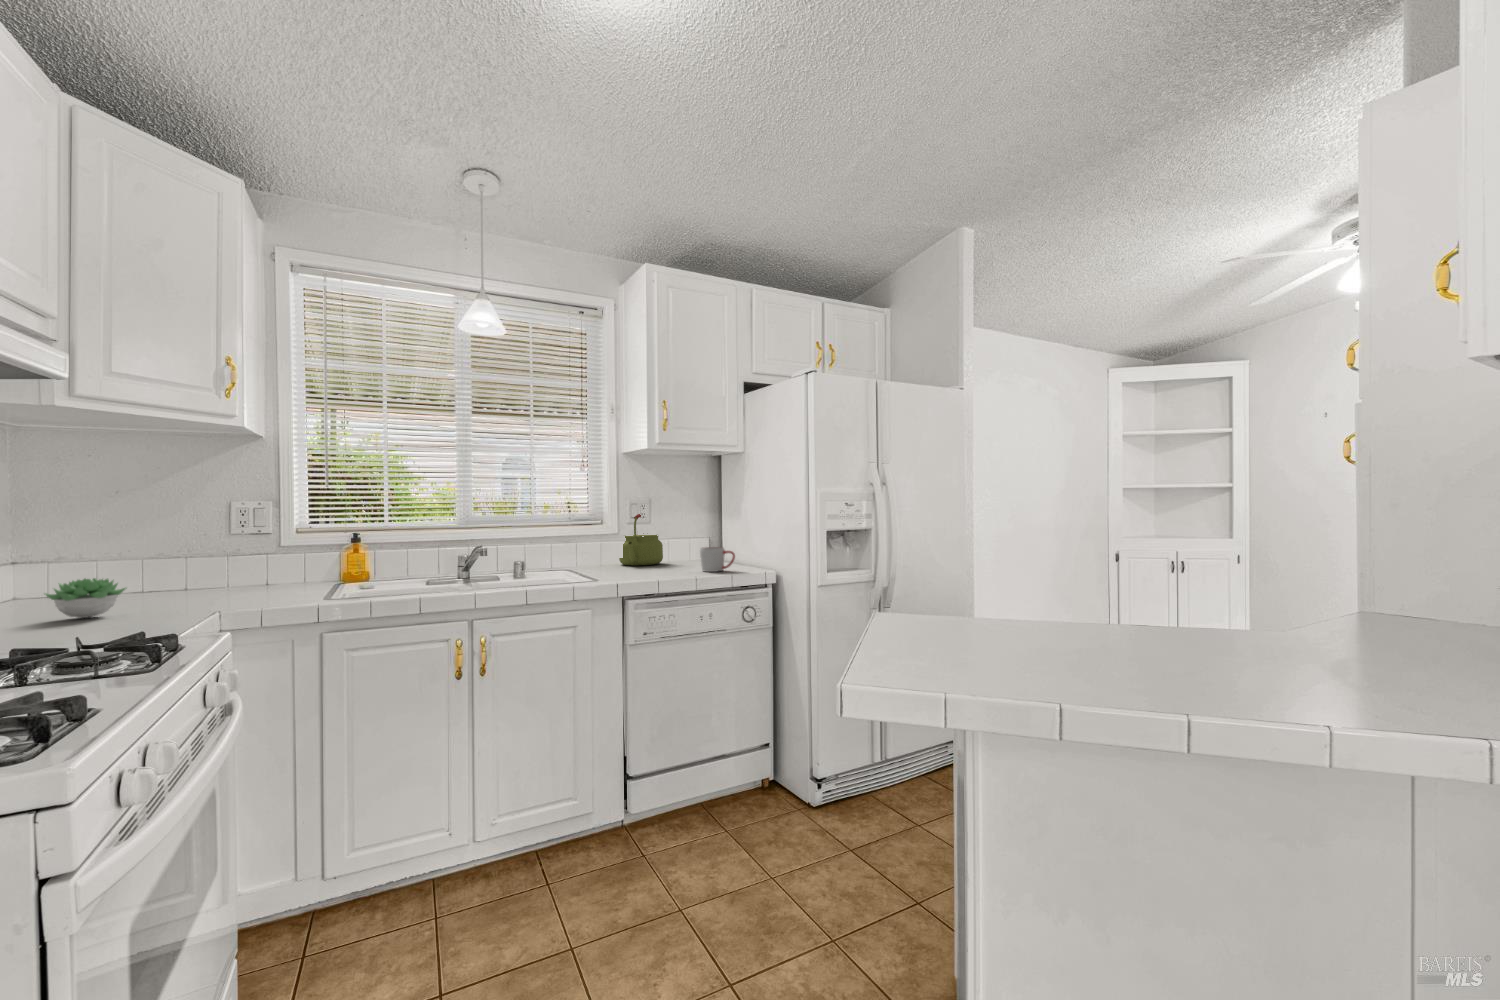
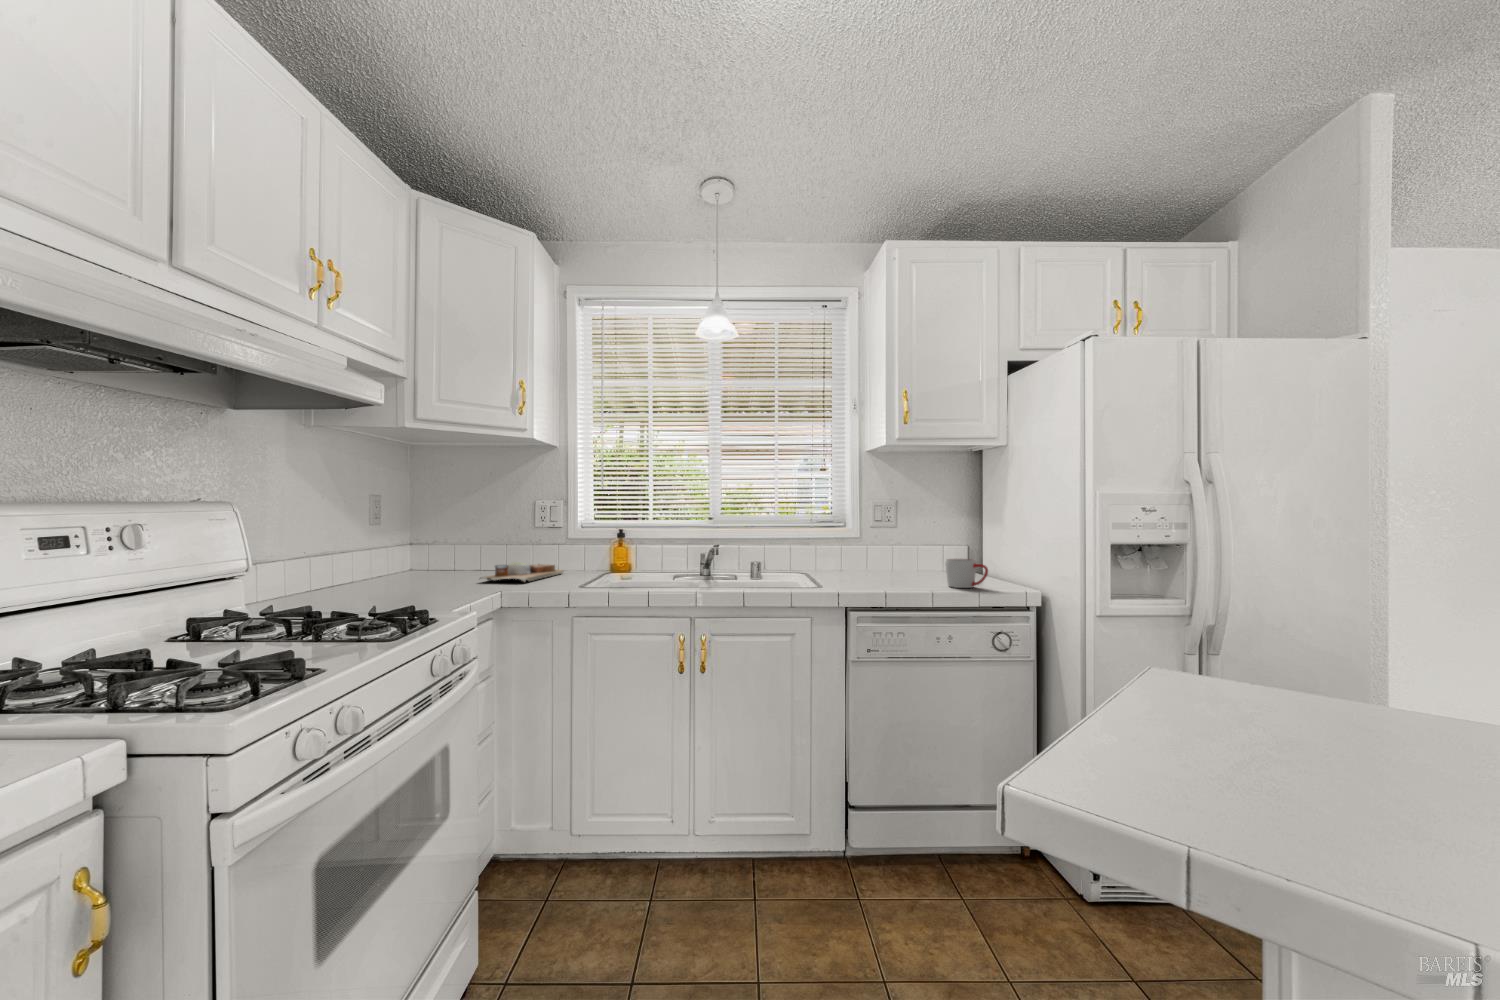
kettle: present [619,514,663,566] -> none [864,517,913,575]
cutting board: none [162,576,277,601] -> present [481,562,564,582]
succulent plant: present [45,578,126,618] -> none [405,559,452,589]

